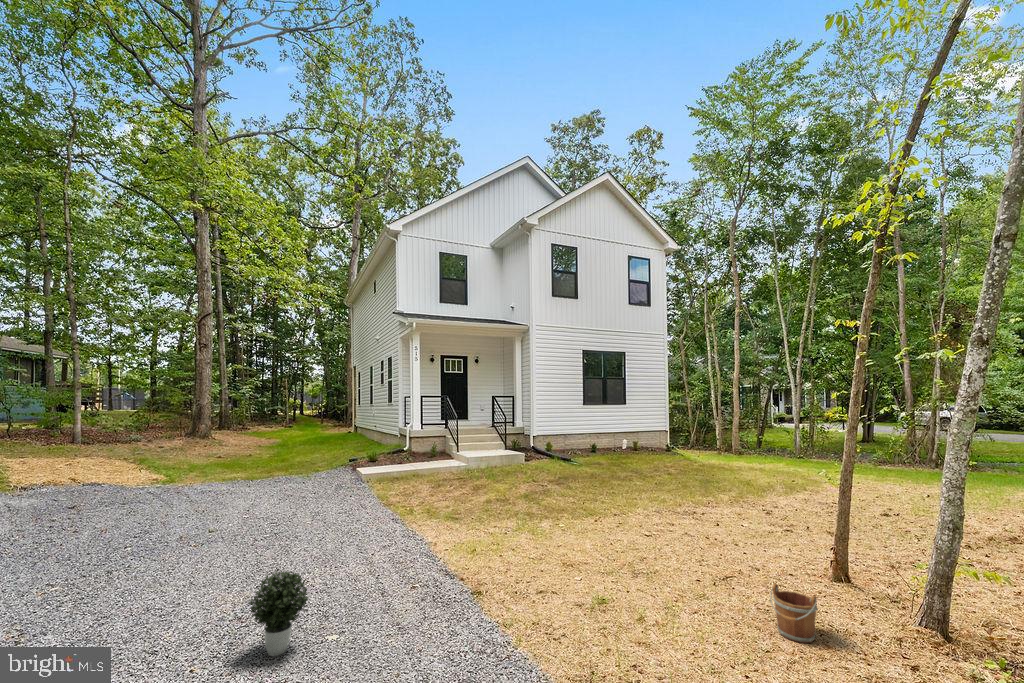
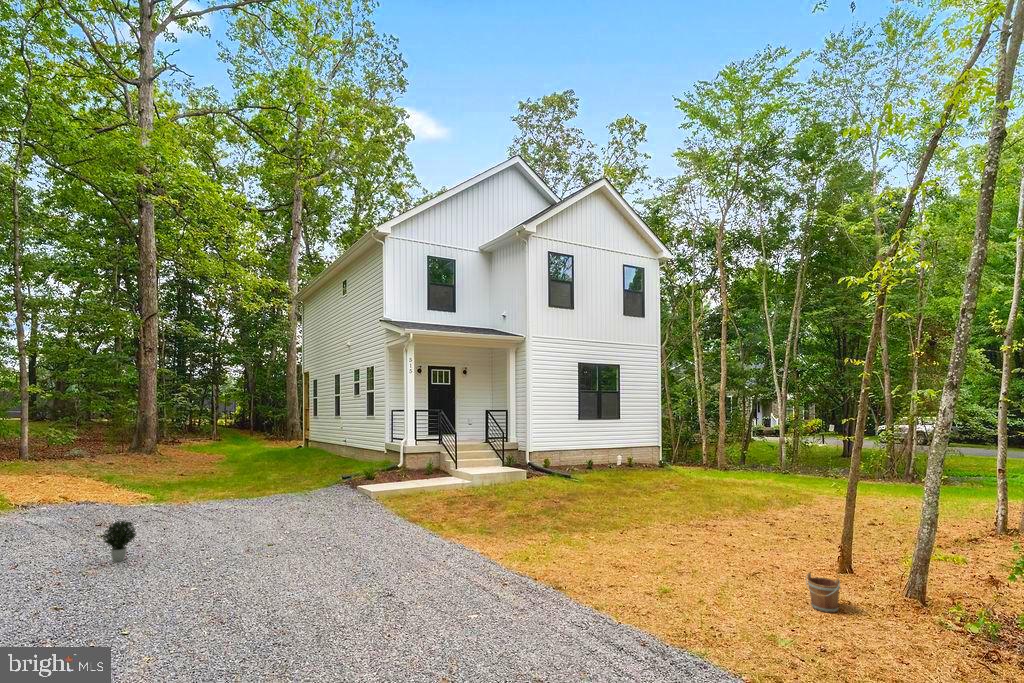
potted plant: present [249,571,308,656] -> present [102,521,136,562]

